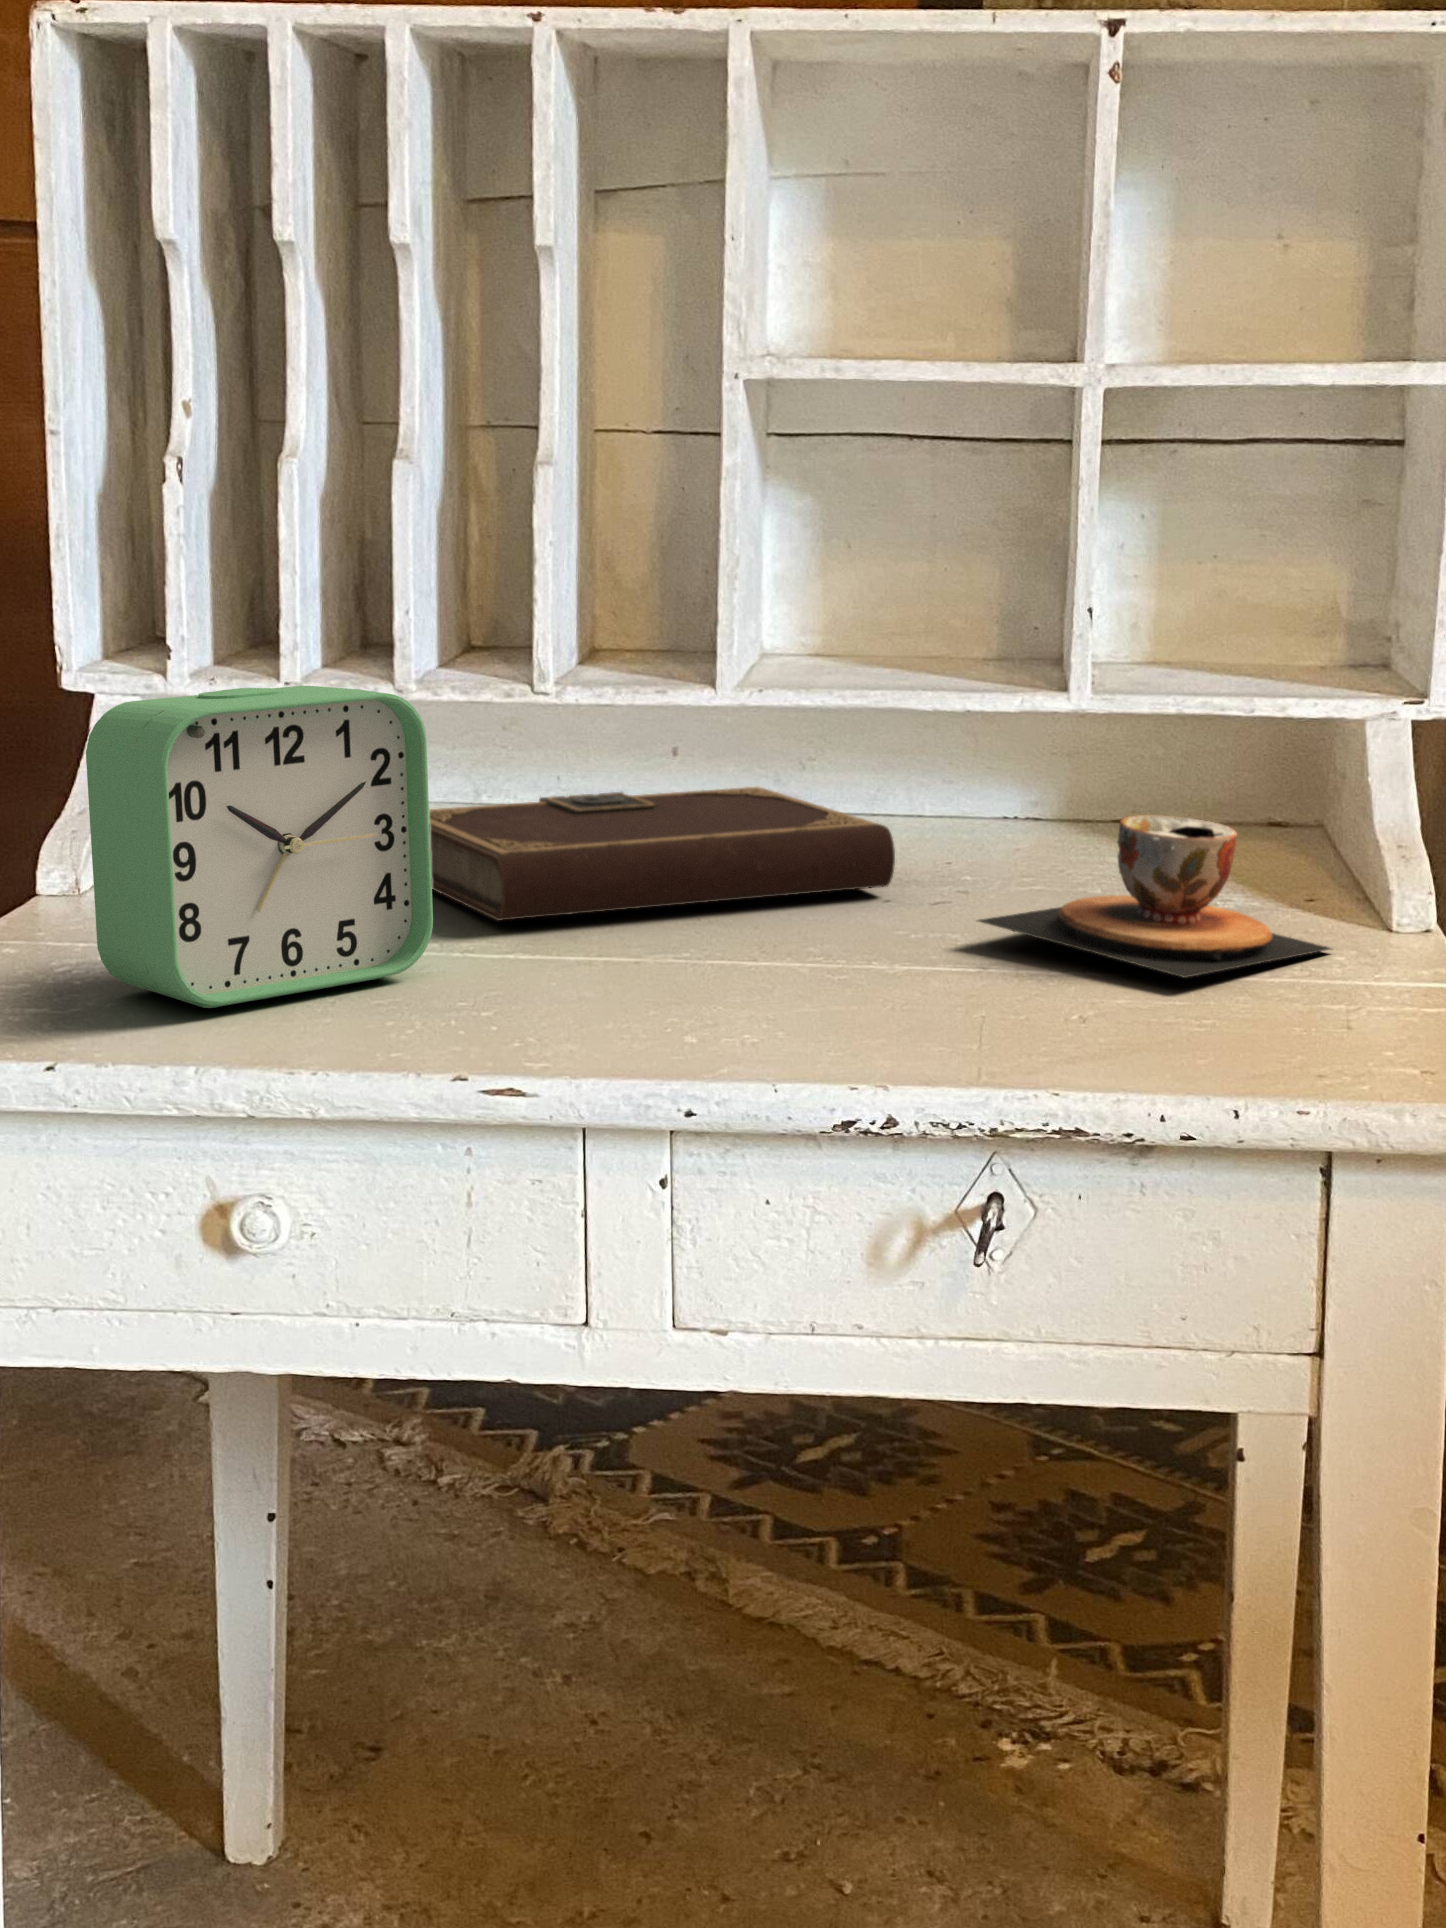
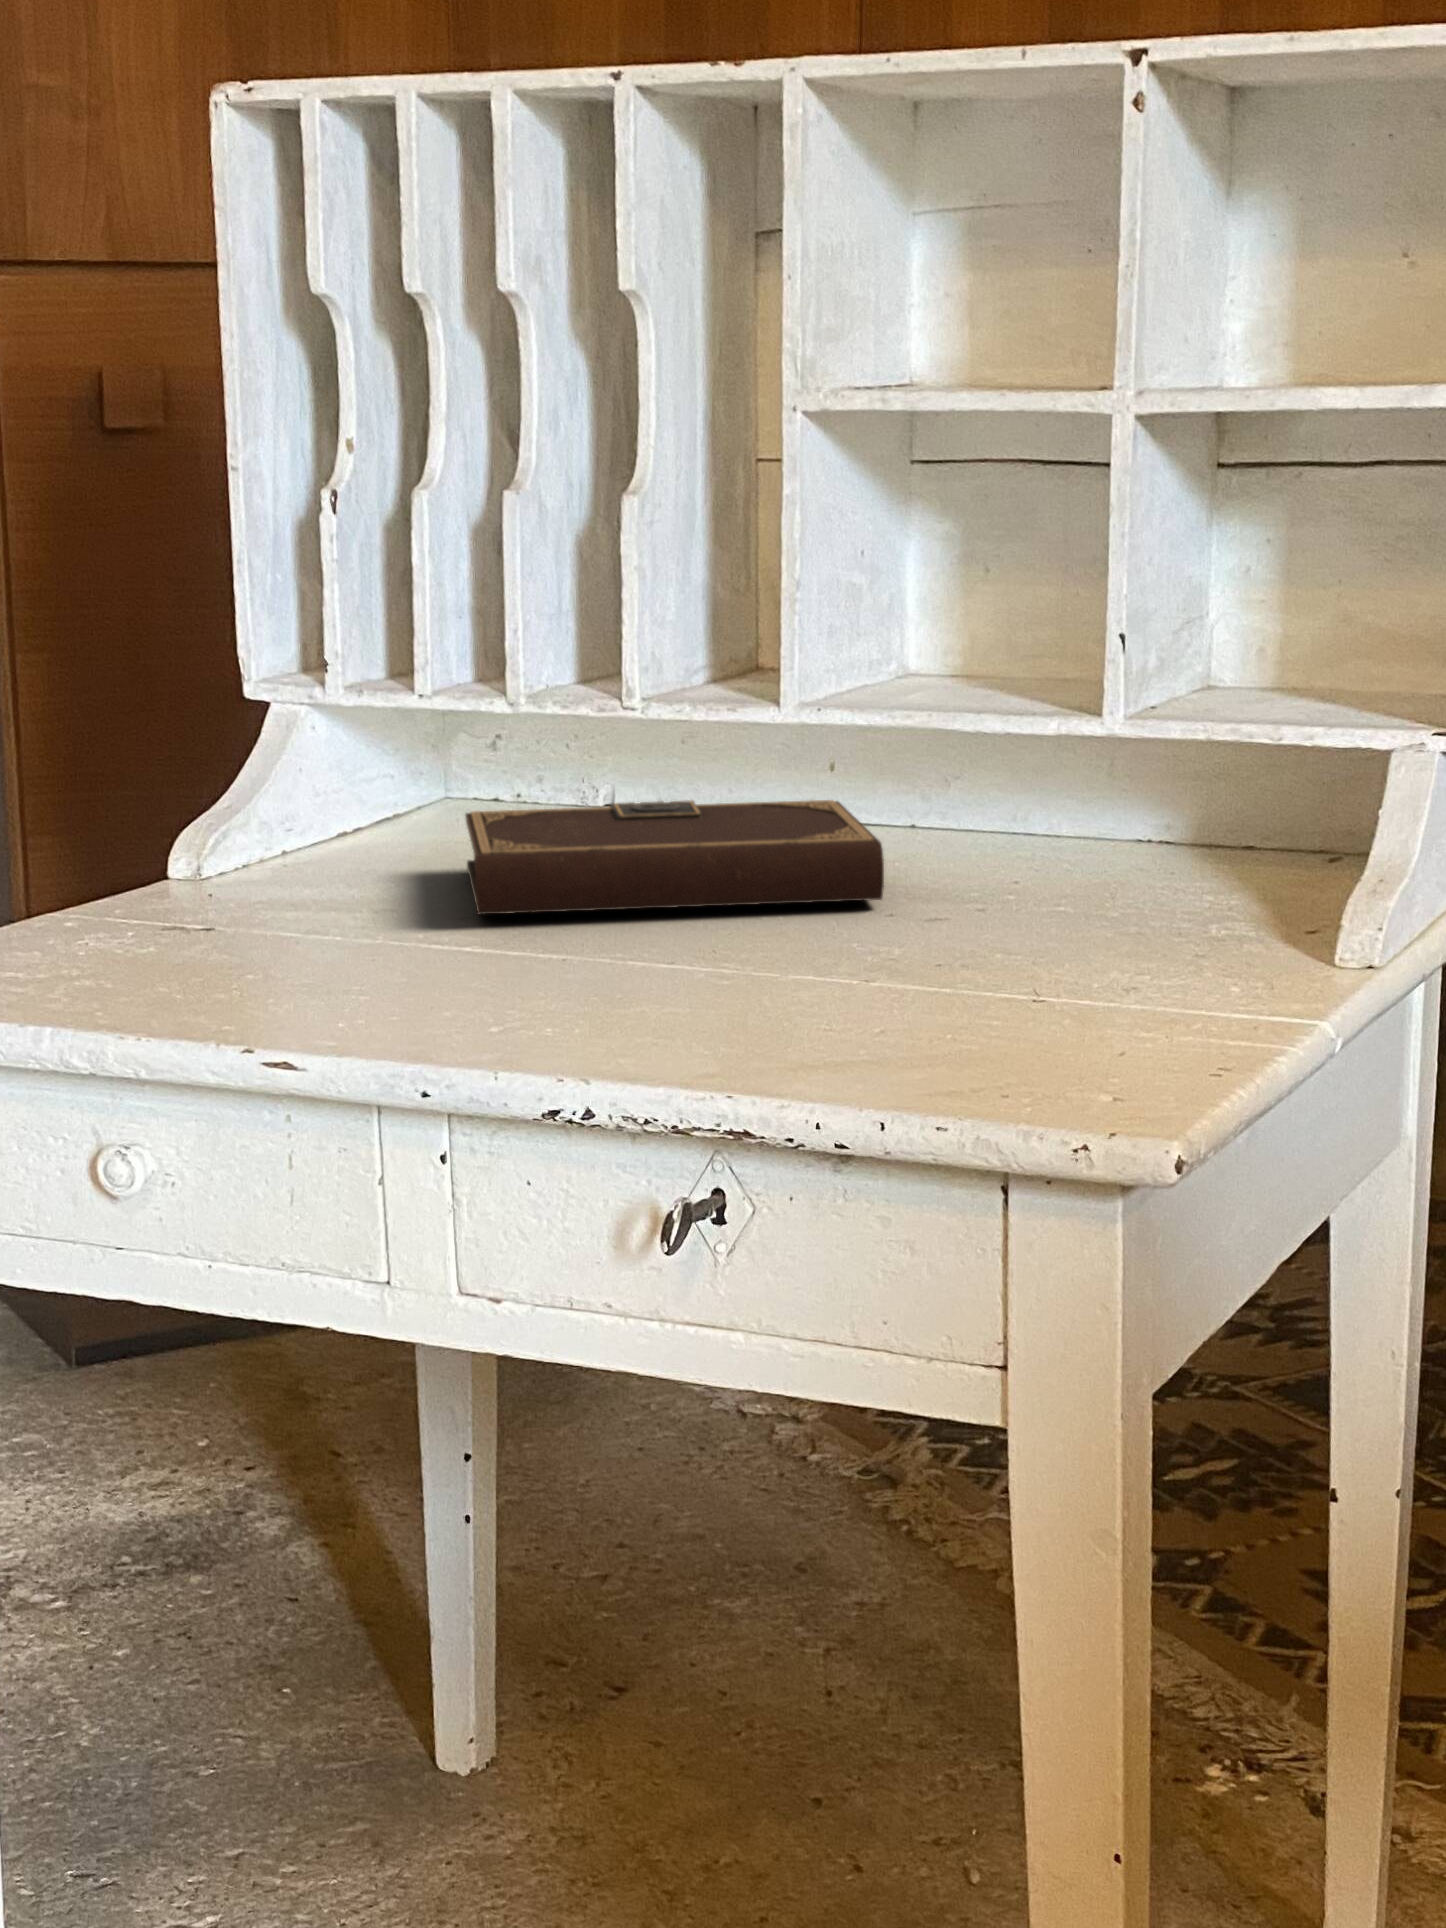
alarm clock: present [86,686,433,1008] -> none [52,697,362,978]
teacup: present [978,815,1331,978] -> none [884,840,1230,1000]

